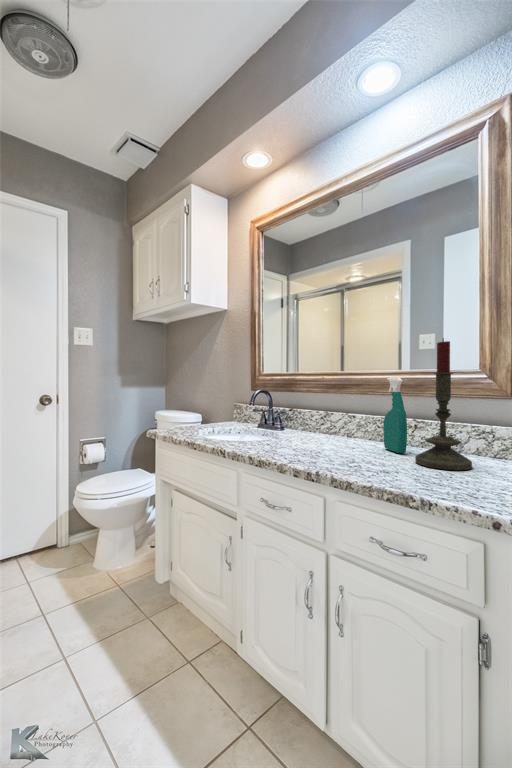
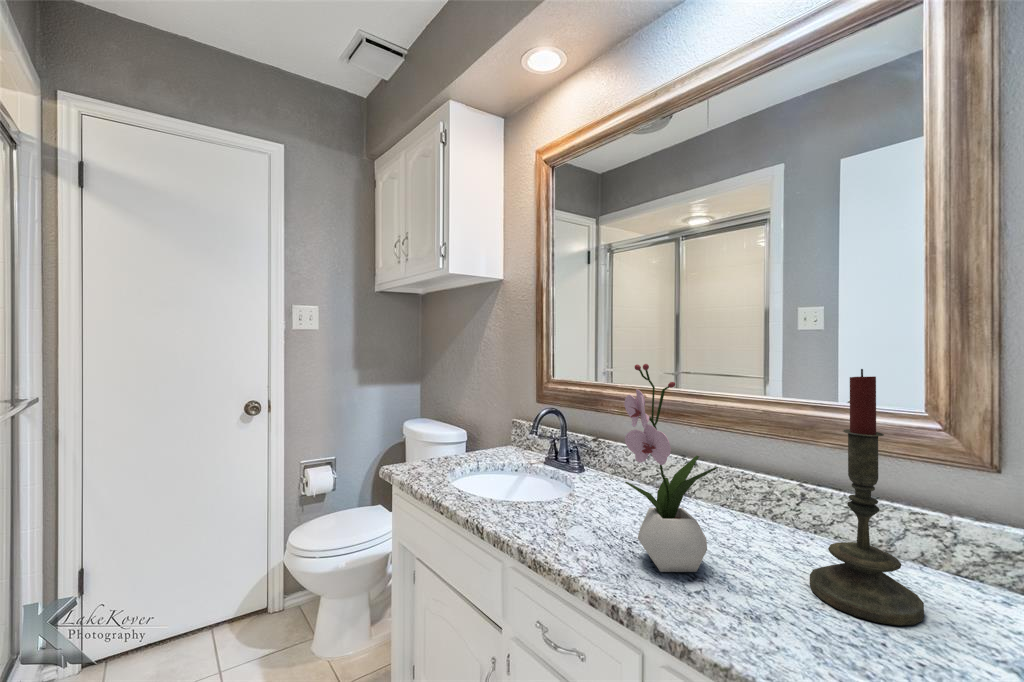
flower arrangement: none [313,342,367,459] -> present [624,364,718,572]
spray bottle: present [383,377,407,453] -> none [747,416,791,554]

